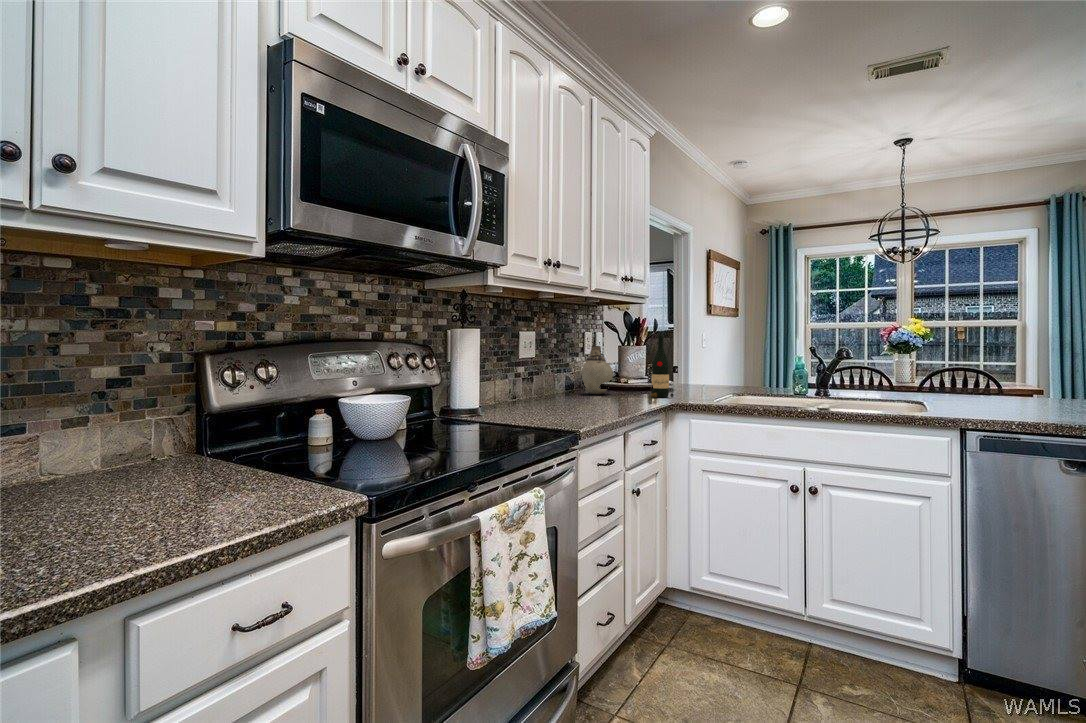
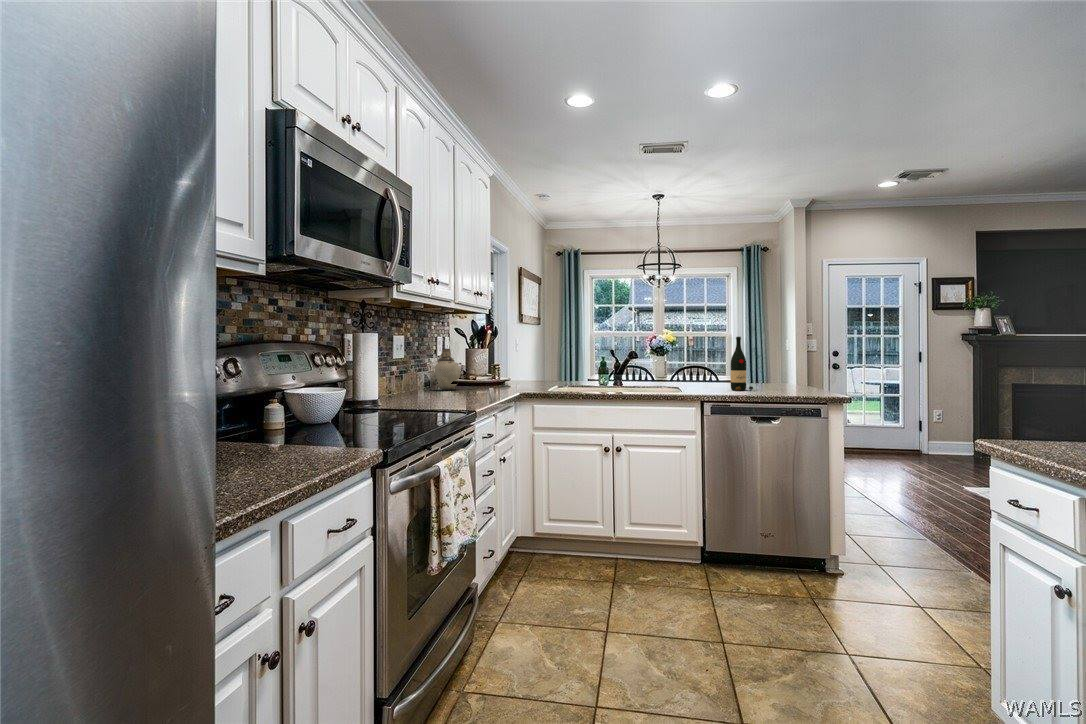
wine bottle: present [651,335,674,398] -> present [731,337,753,391]

